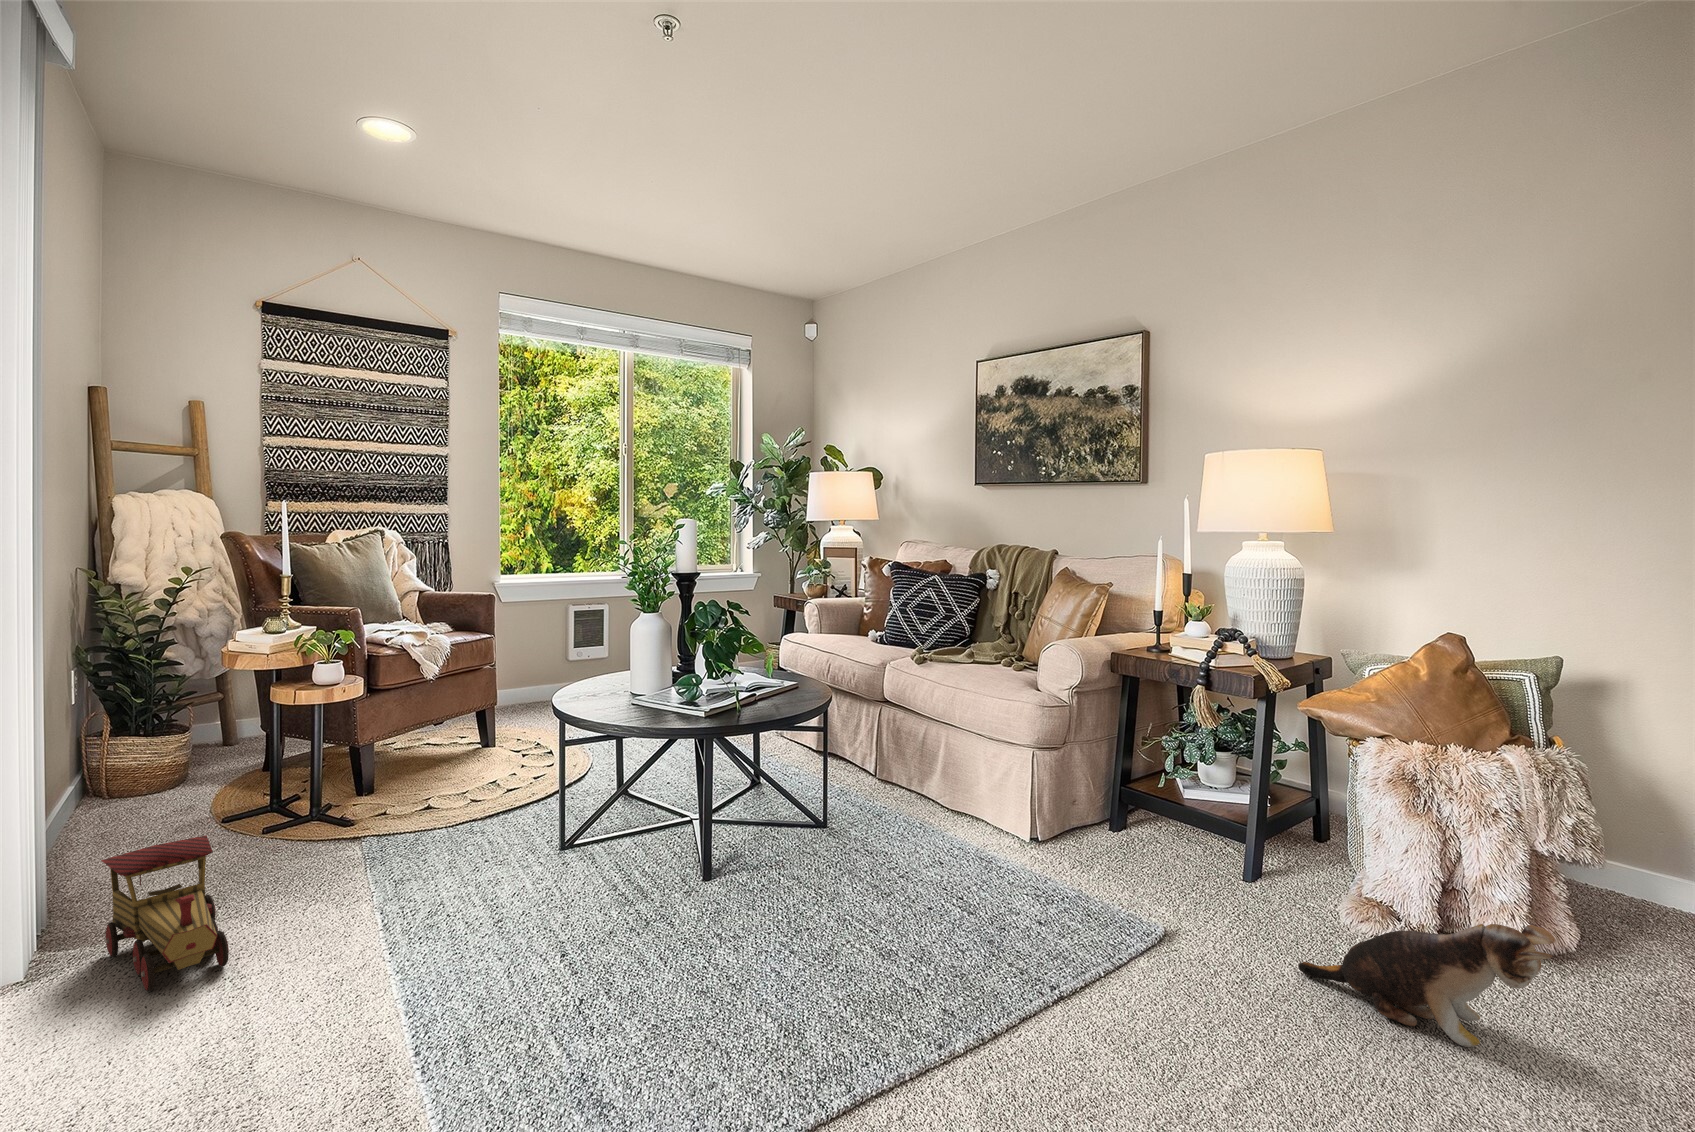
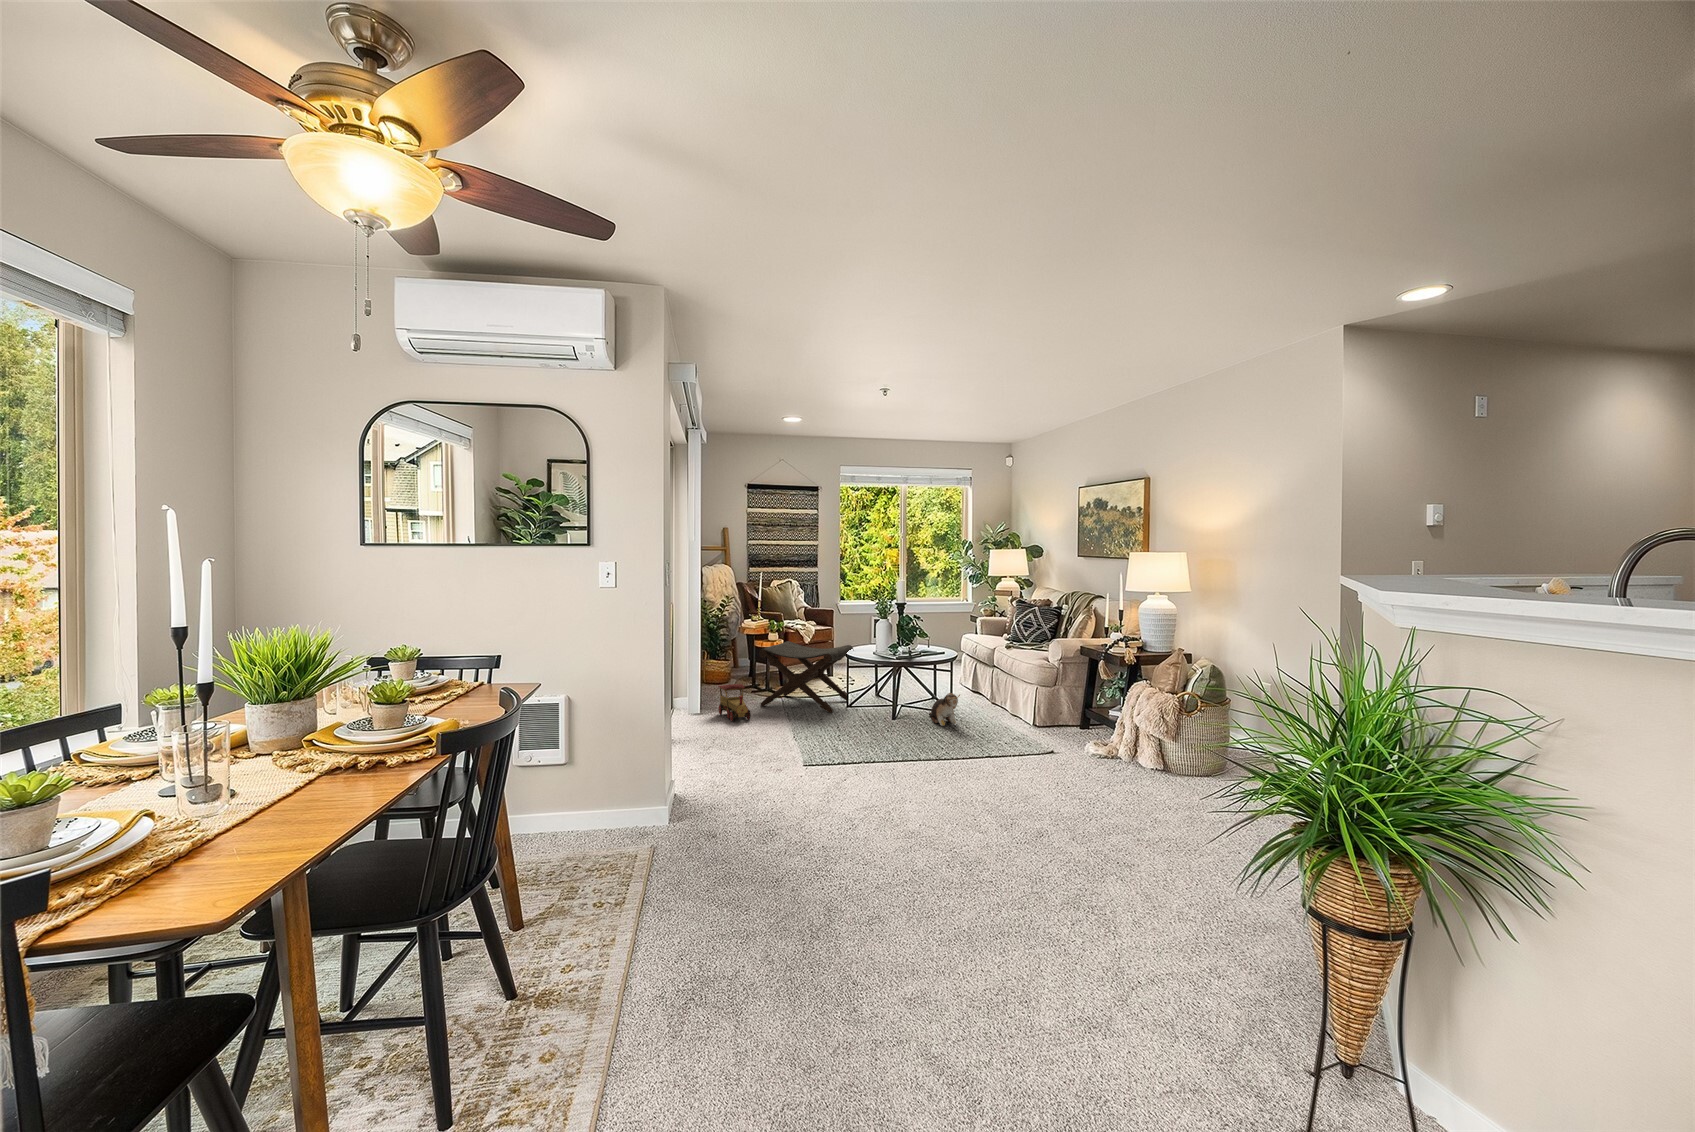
footstool: none [273,680,559,879] -> present [759,641,853,713]
plush toy: present [1298,924,1555,1047] -> present [929,693,960,726]

